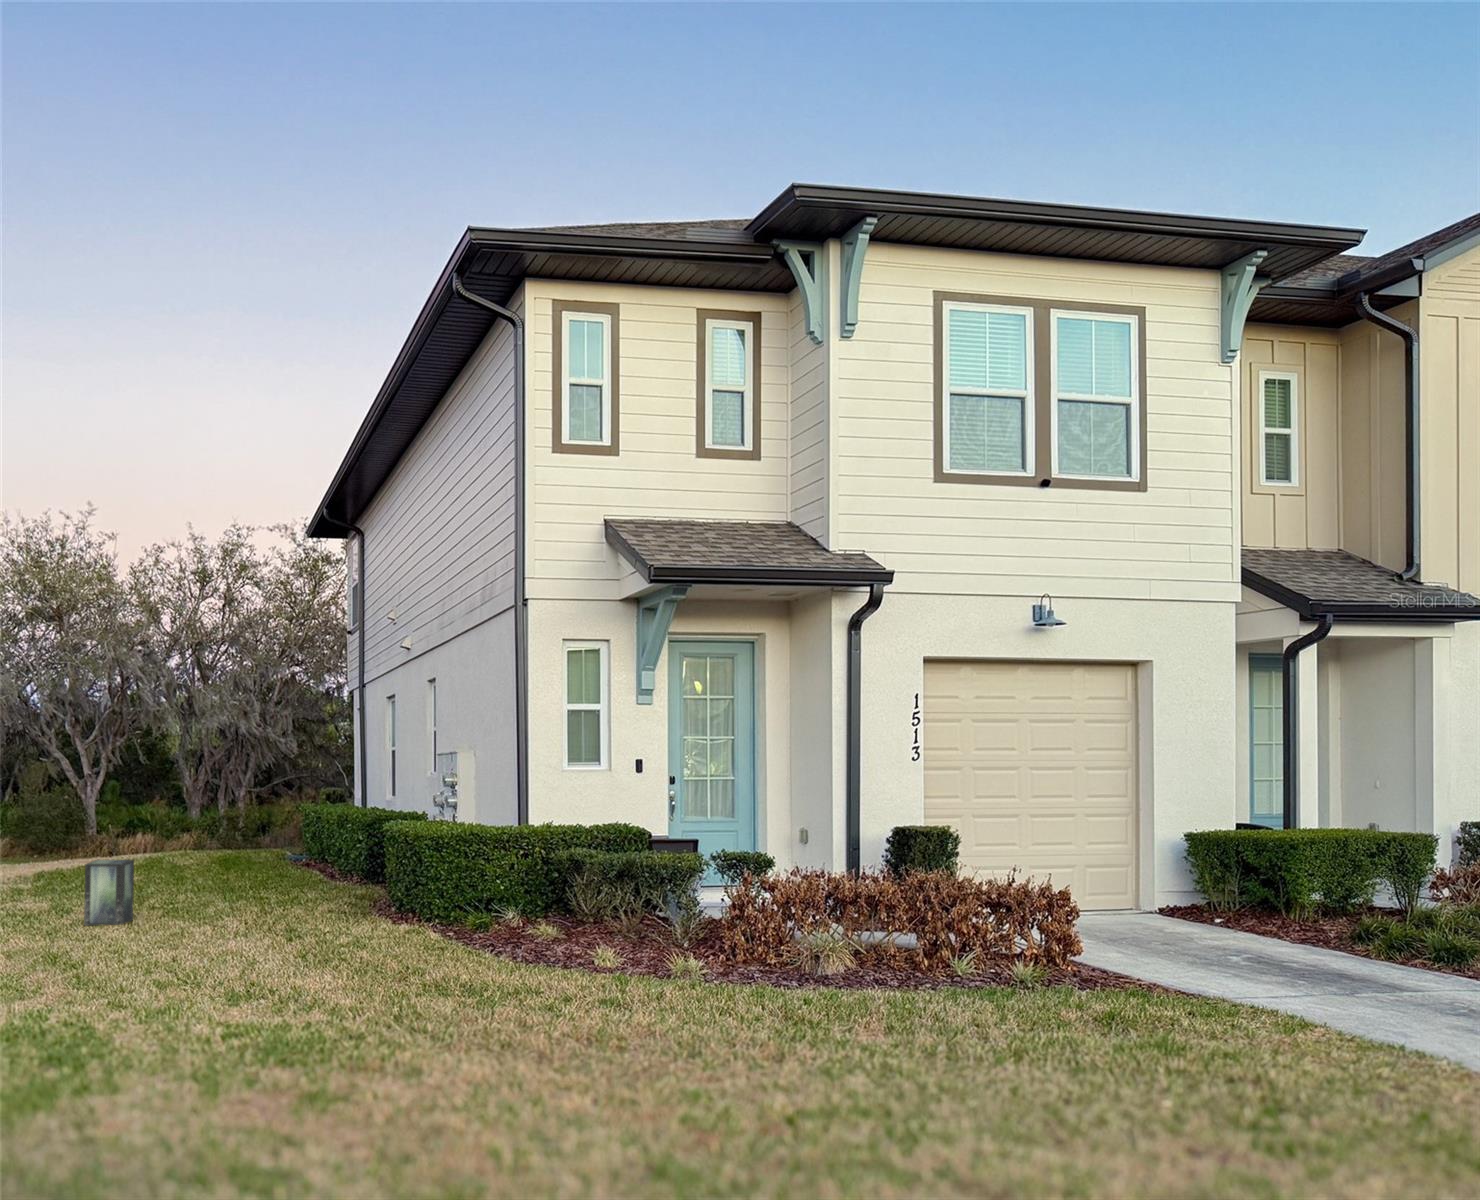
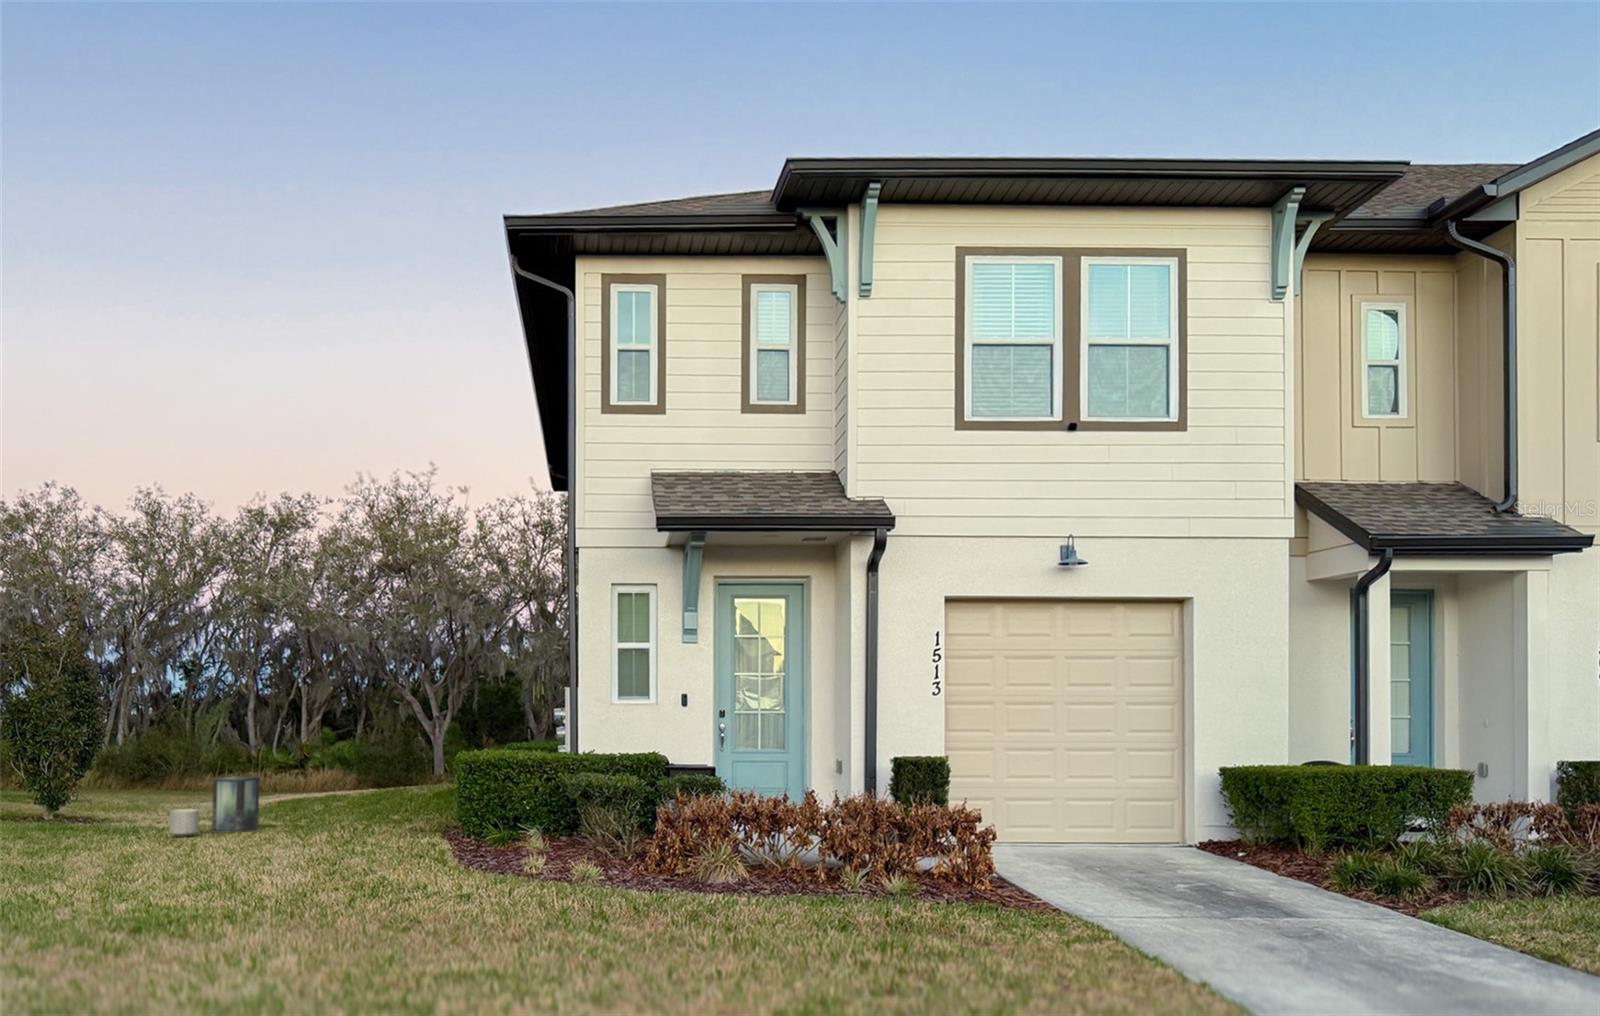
planter: none [51,900,85,933] -> present [169,809,199,837]

